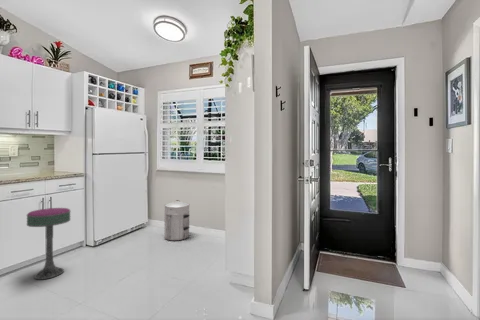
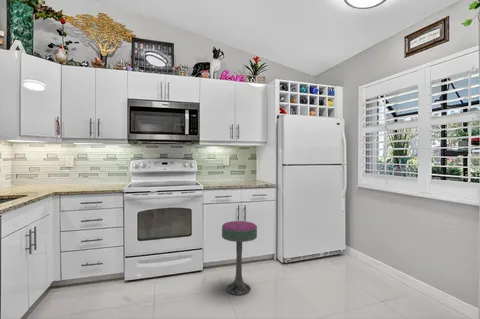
waste bin: present [164,200,190,241] -> none [365,231,405,292]

